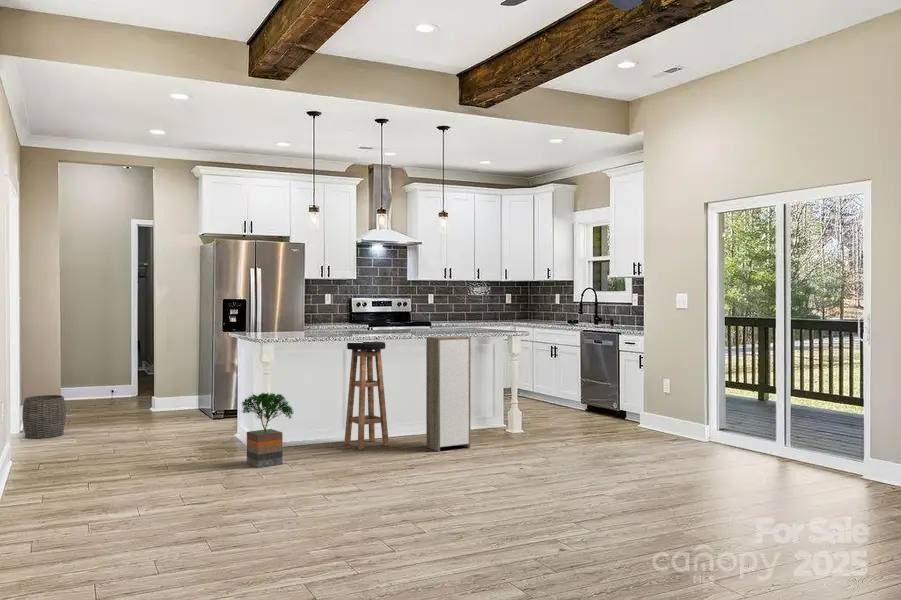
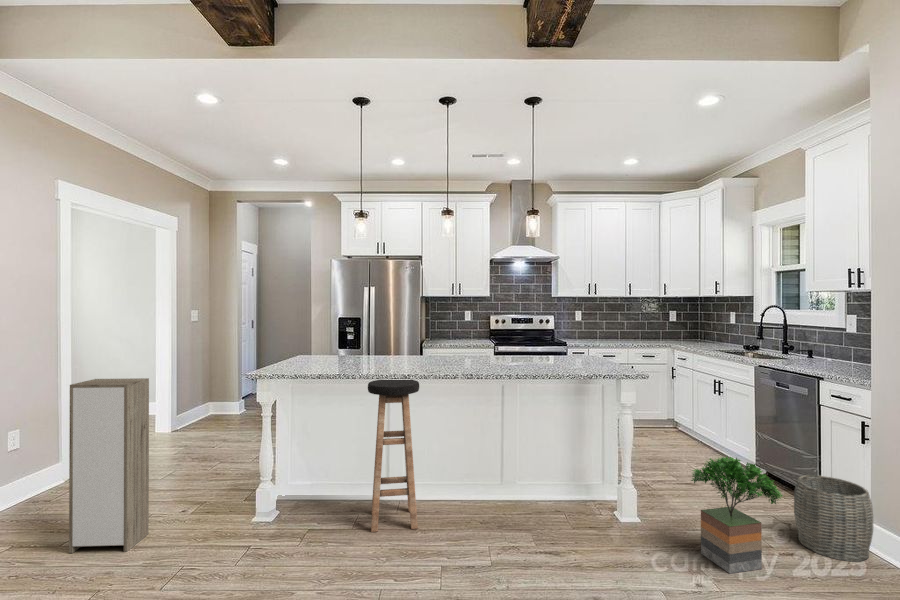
storage cabinet: present [426,336,471,452] -> present [69,378,149,553]
potted tree: present [242,393,294,468] -> present [691,457,782,573]
woven basket: present [22,395,66,439] -> present [794,475,873,561]

